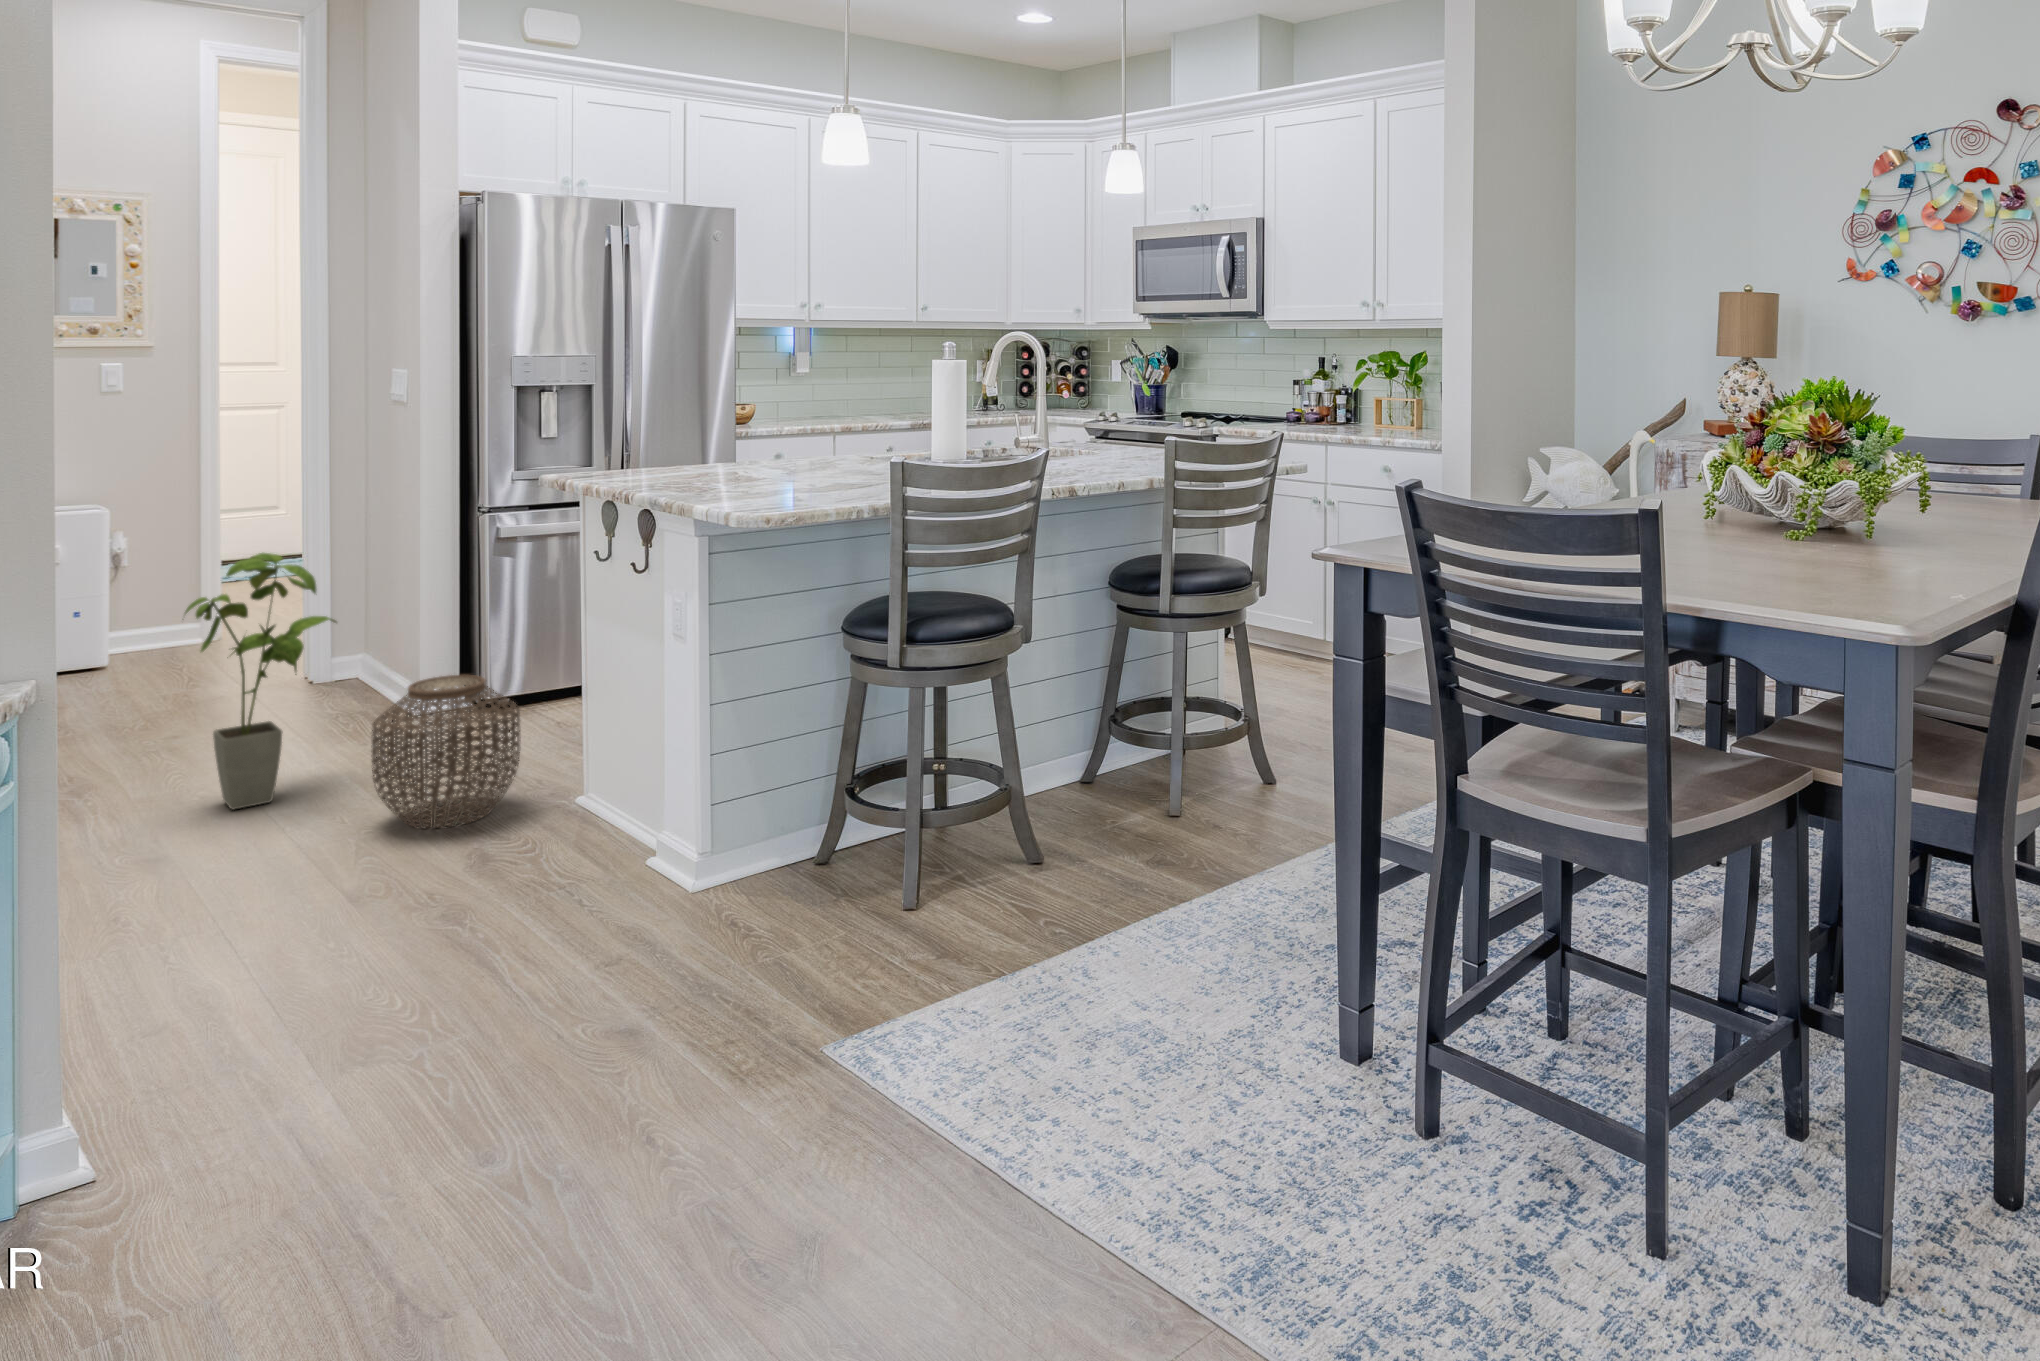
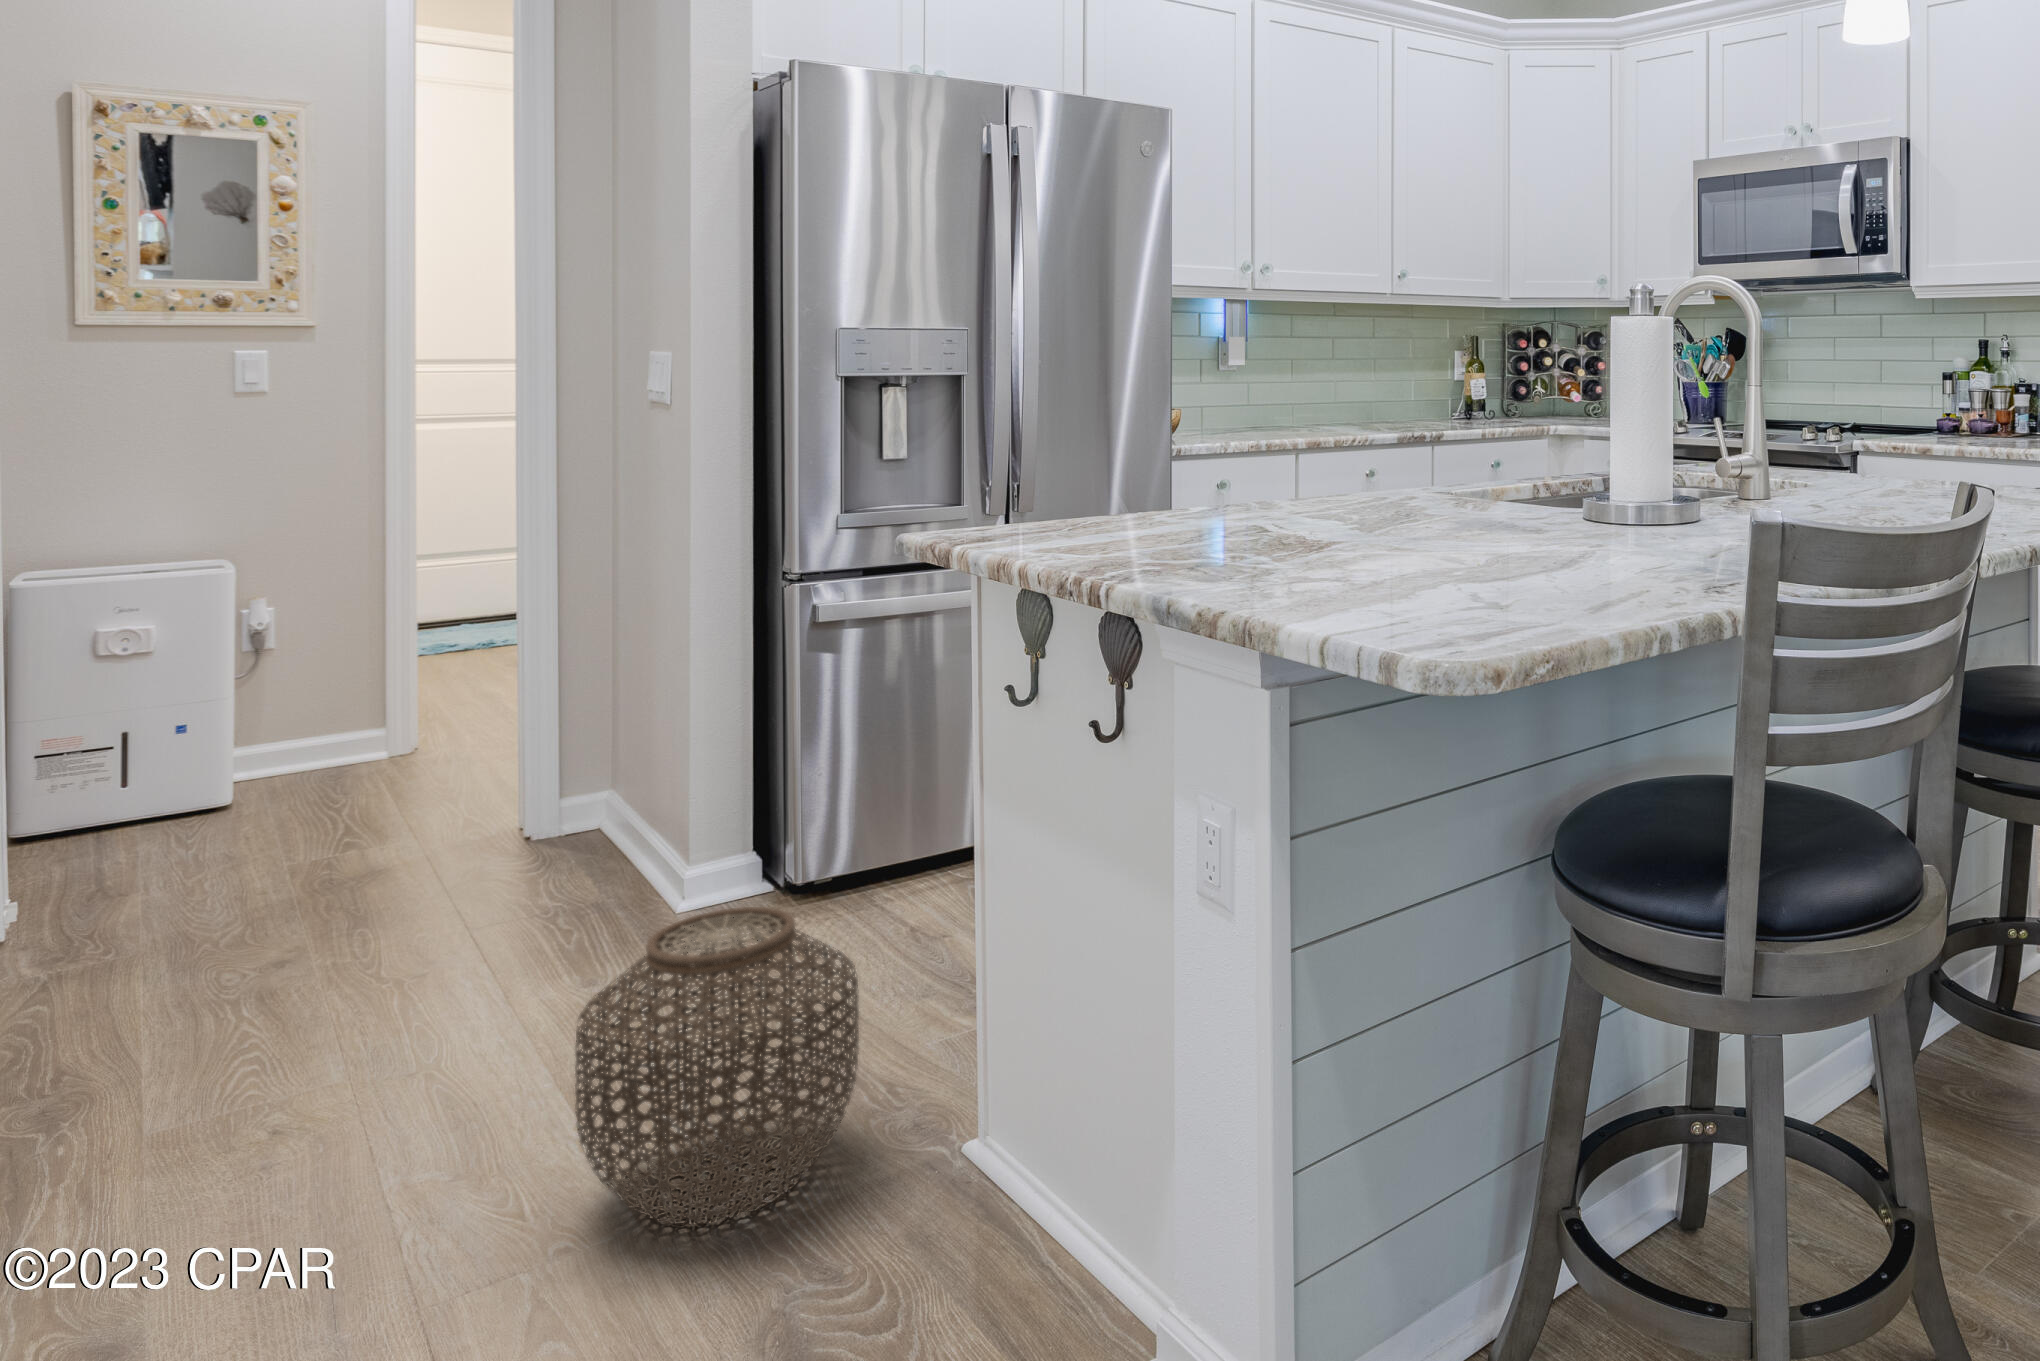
house plant: present [185,553,336,810] -> none [235,675,535,1160]

